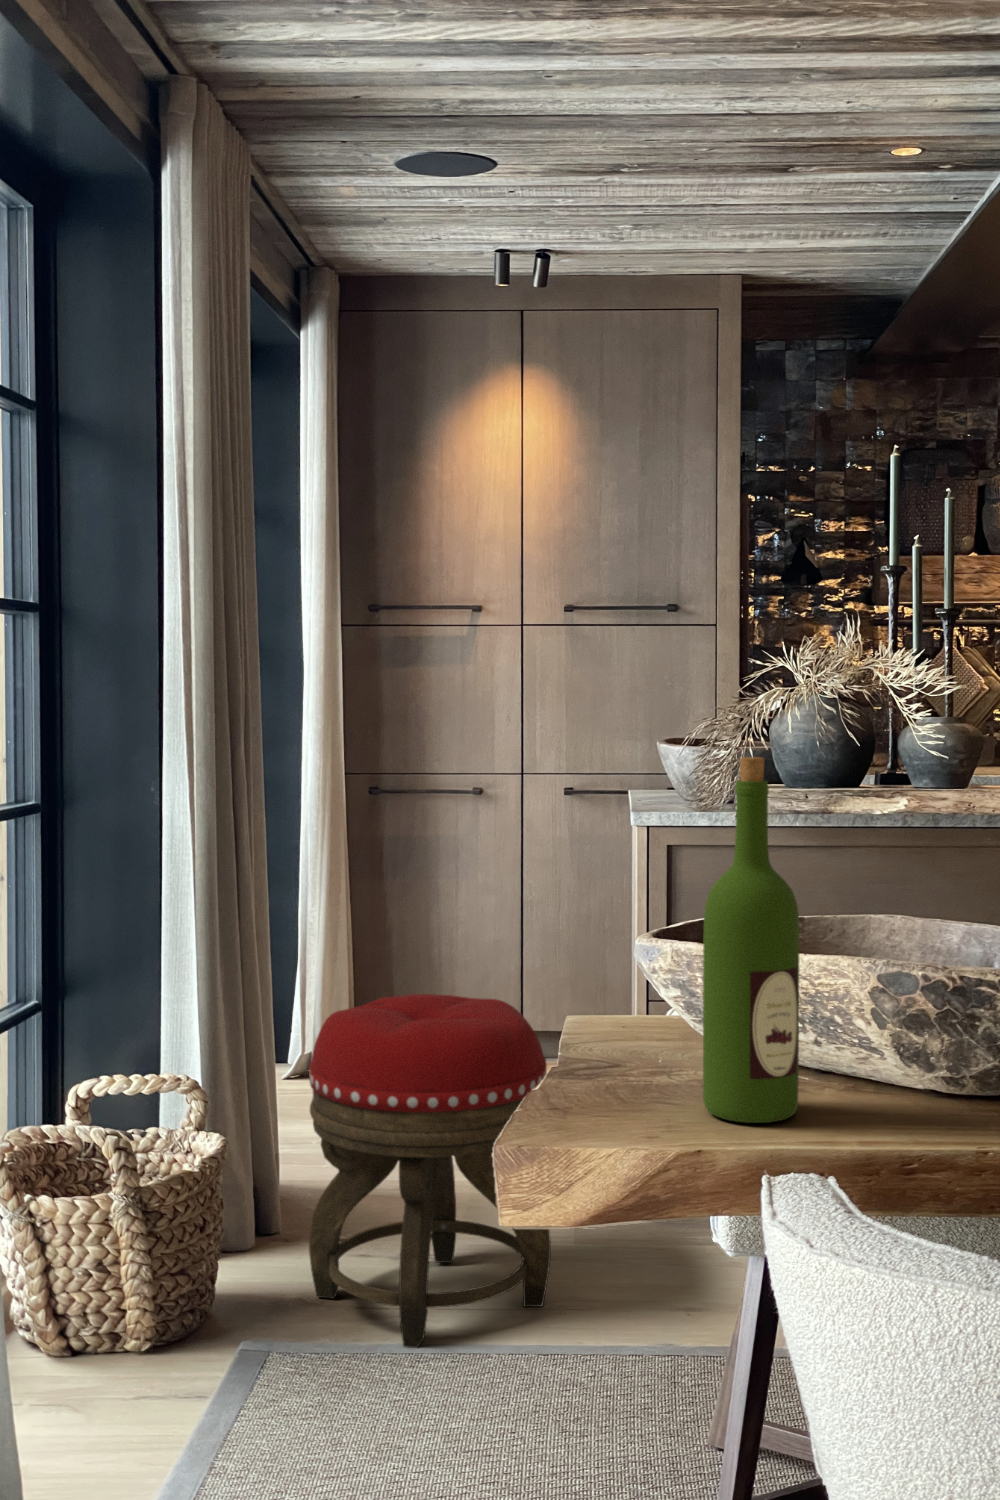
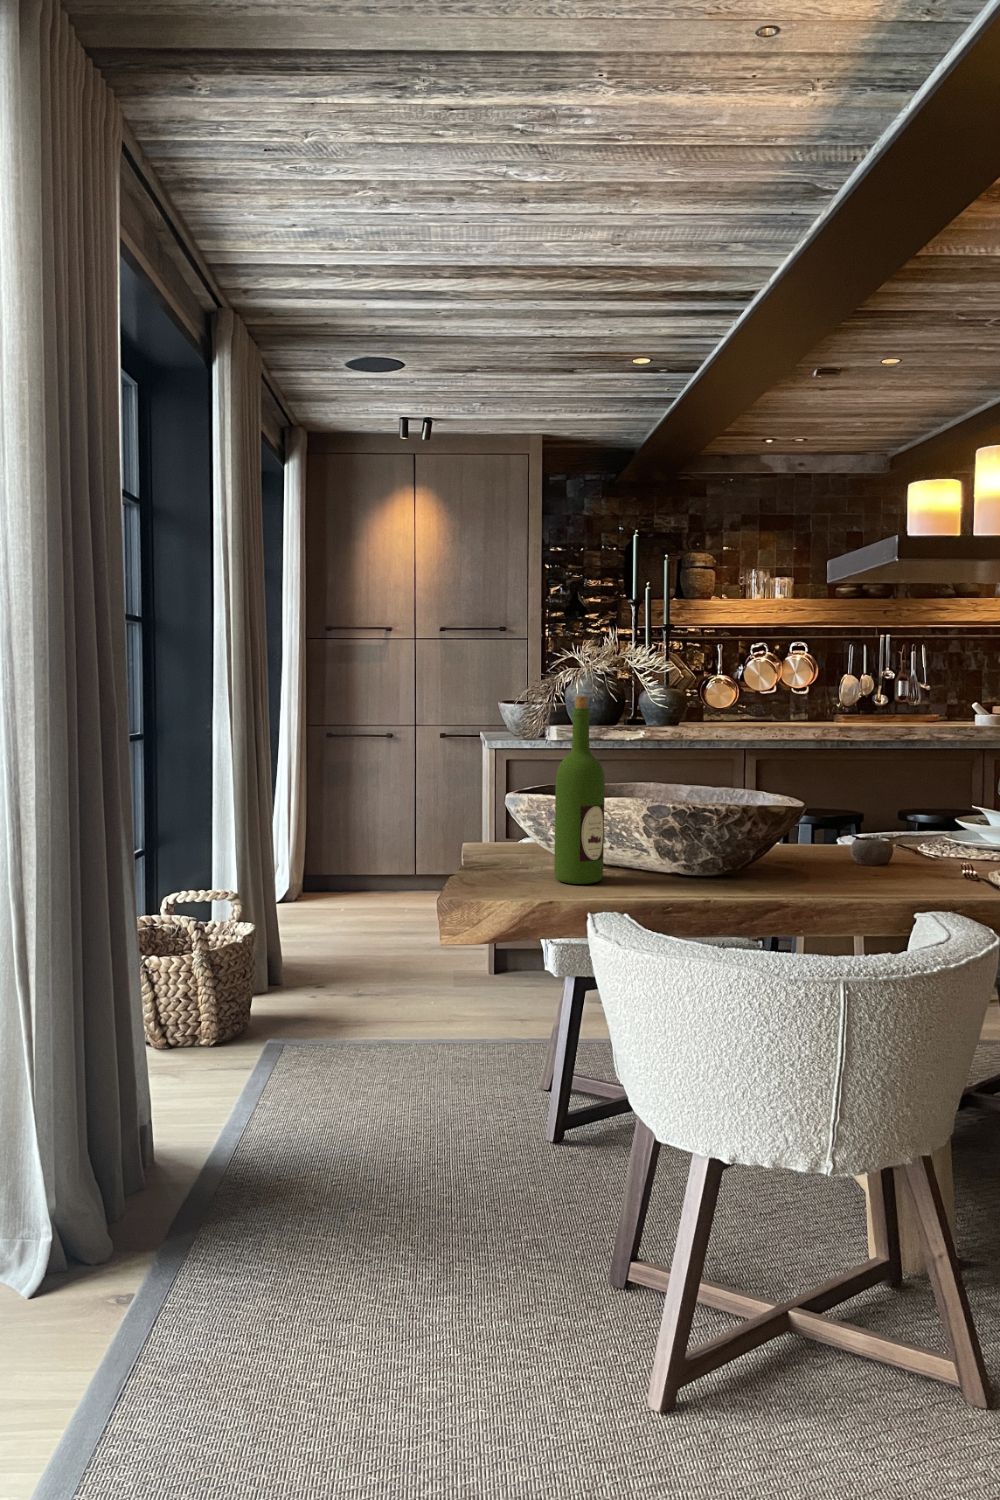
footstool: present [309,994,551,1348] -> none [305,843,444,1040]

